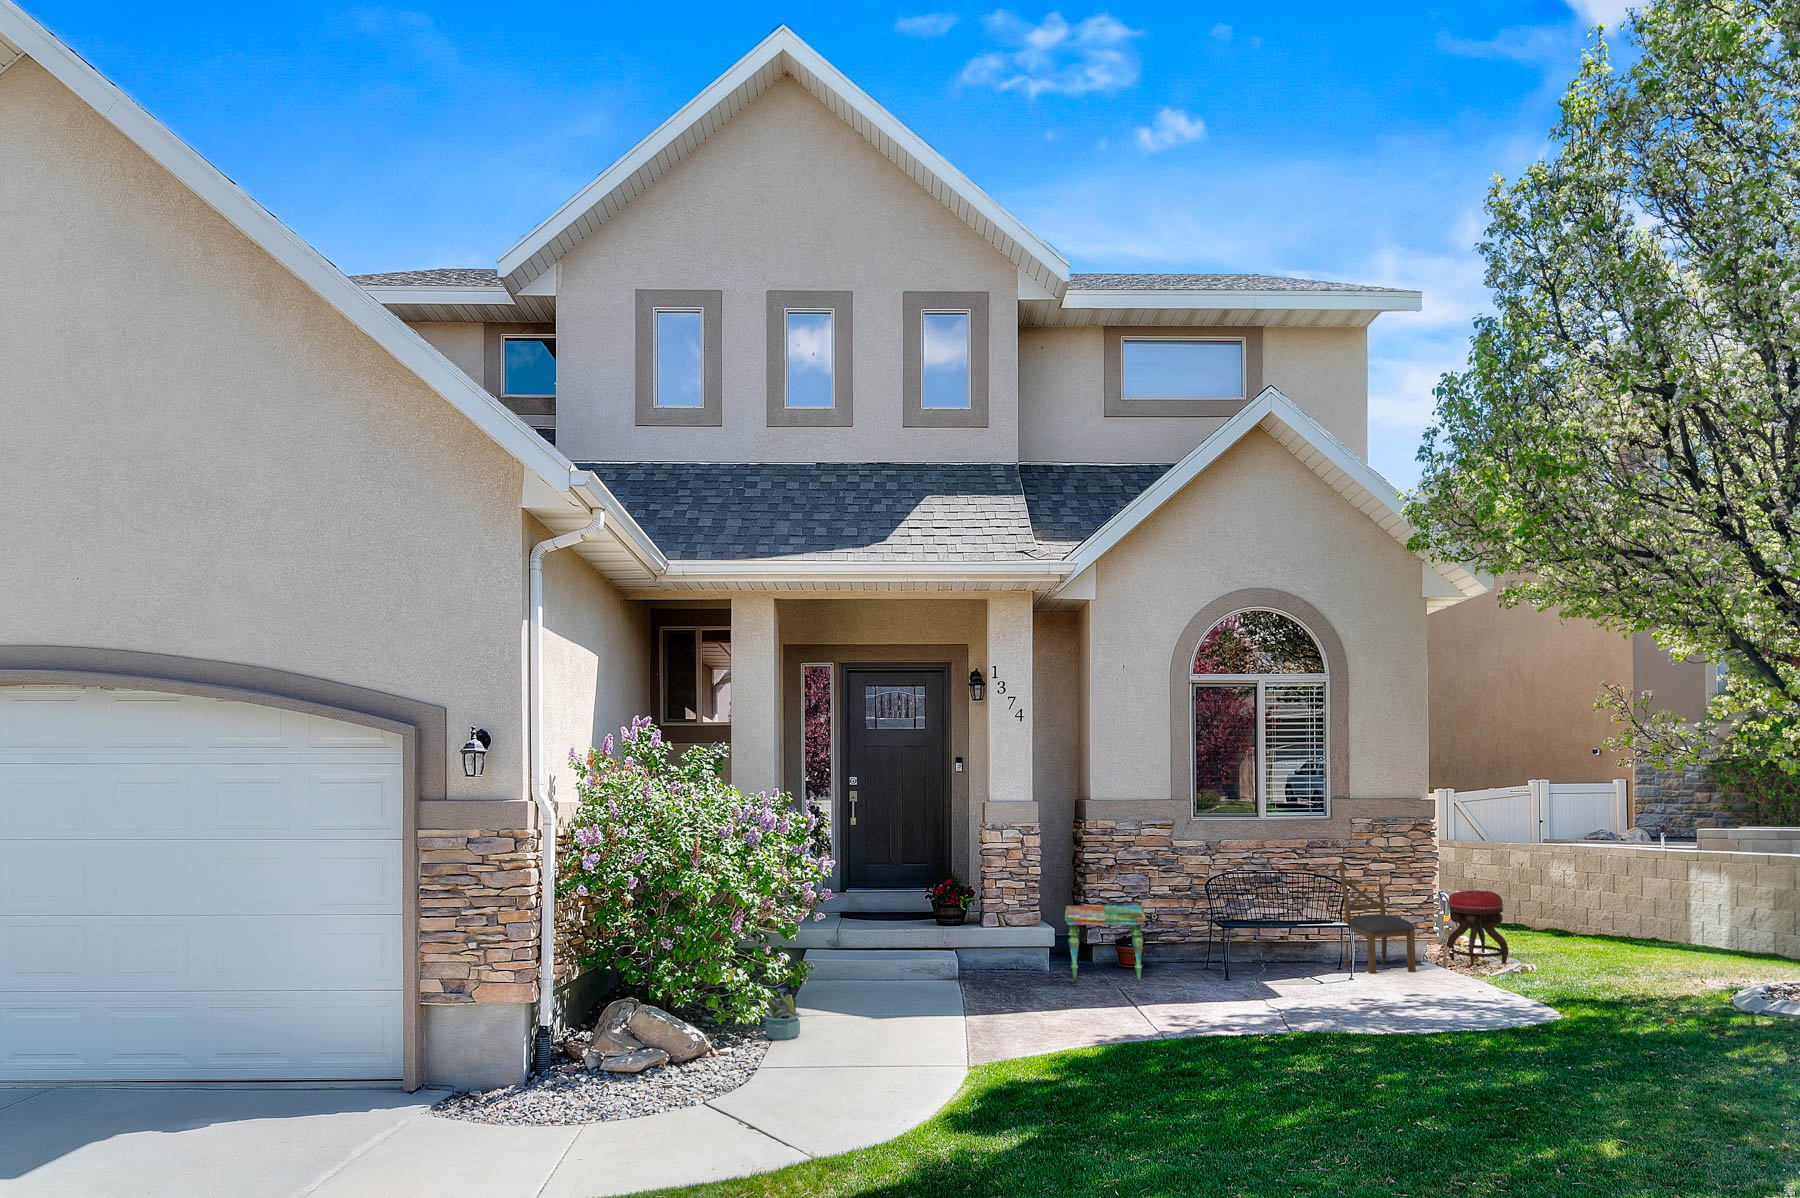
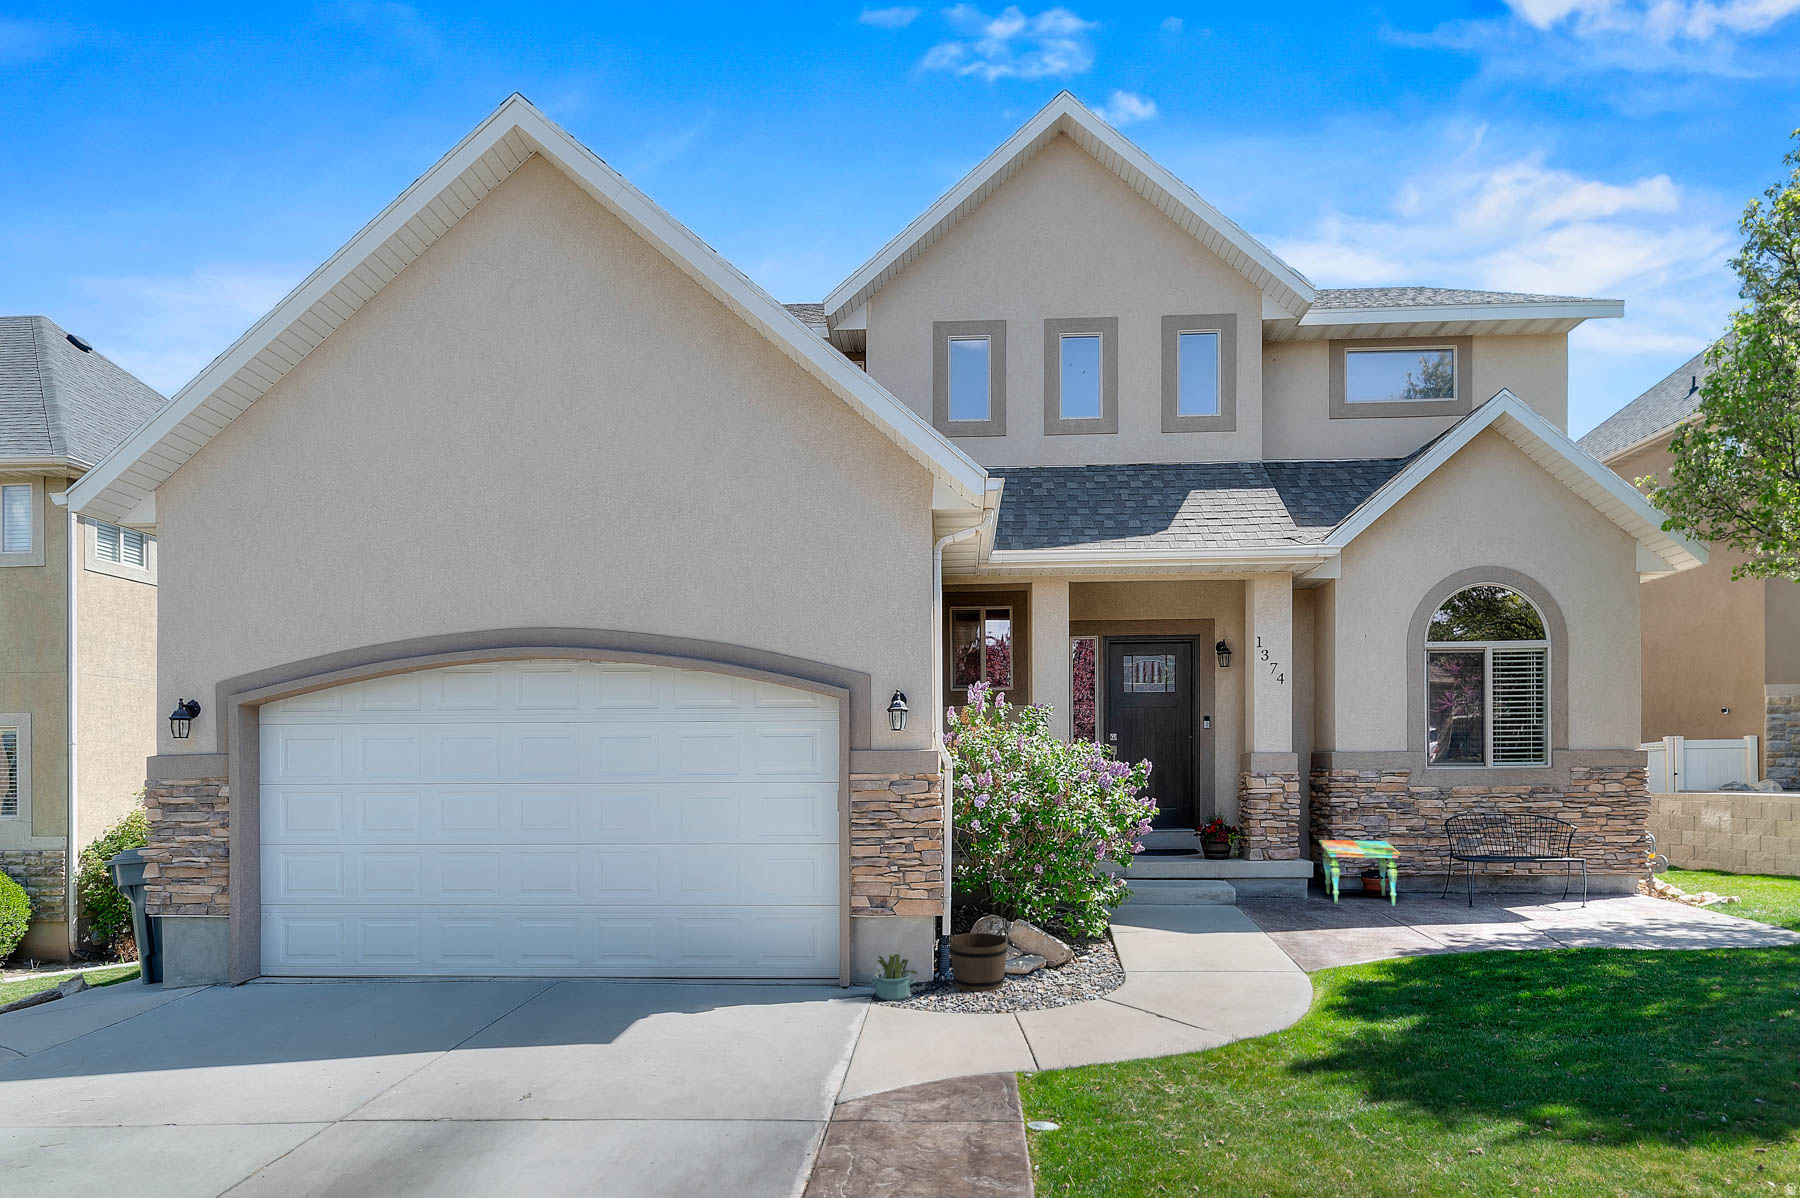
chair: present [1339,862,1416,974] -> none [1559,806,1638,907]
stool: present [1447,890,1508,965] -> none [1654,834,1715,900]
decorative plant: present [764,994,801,1040] -> present [870,954,919,1000]
bucket: none [542,1013,615,1089] -> present [949,927,1008,992]

